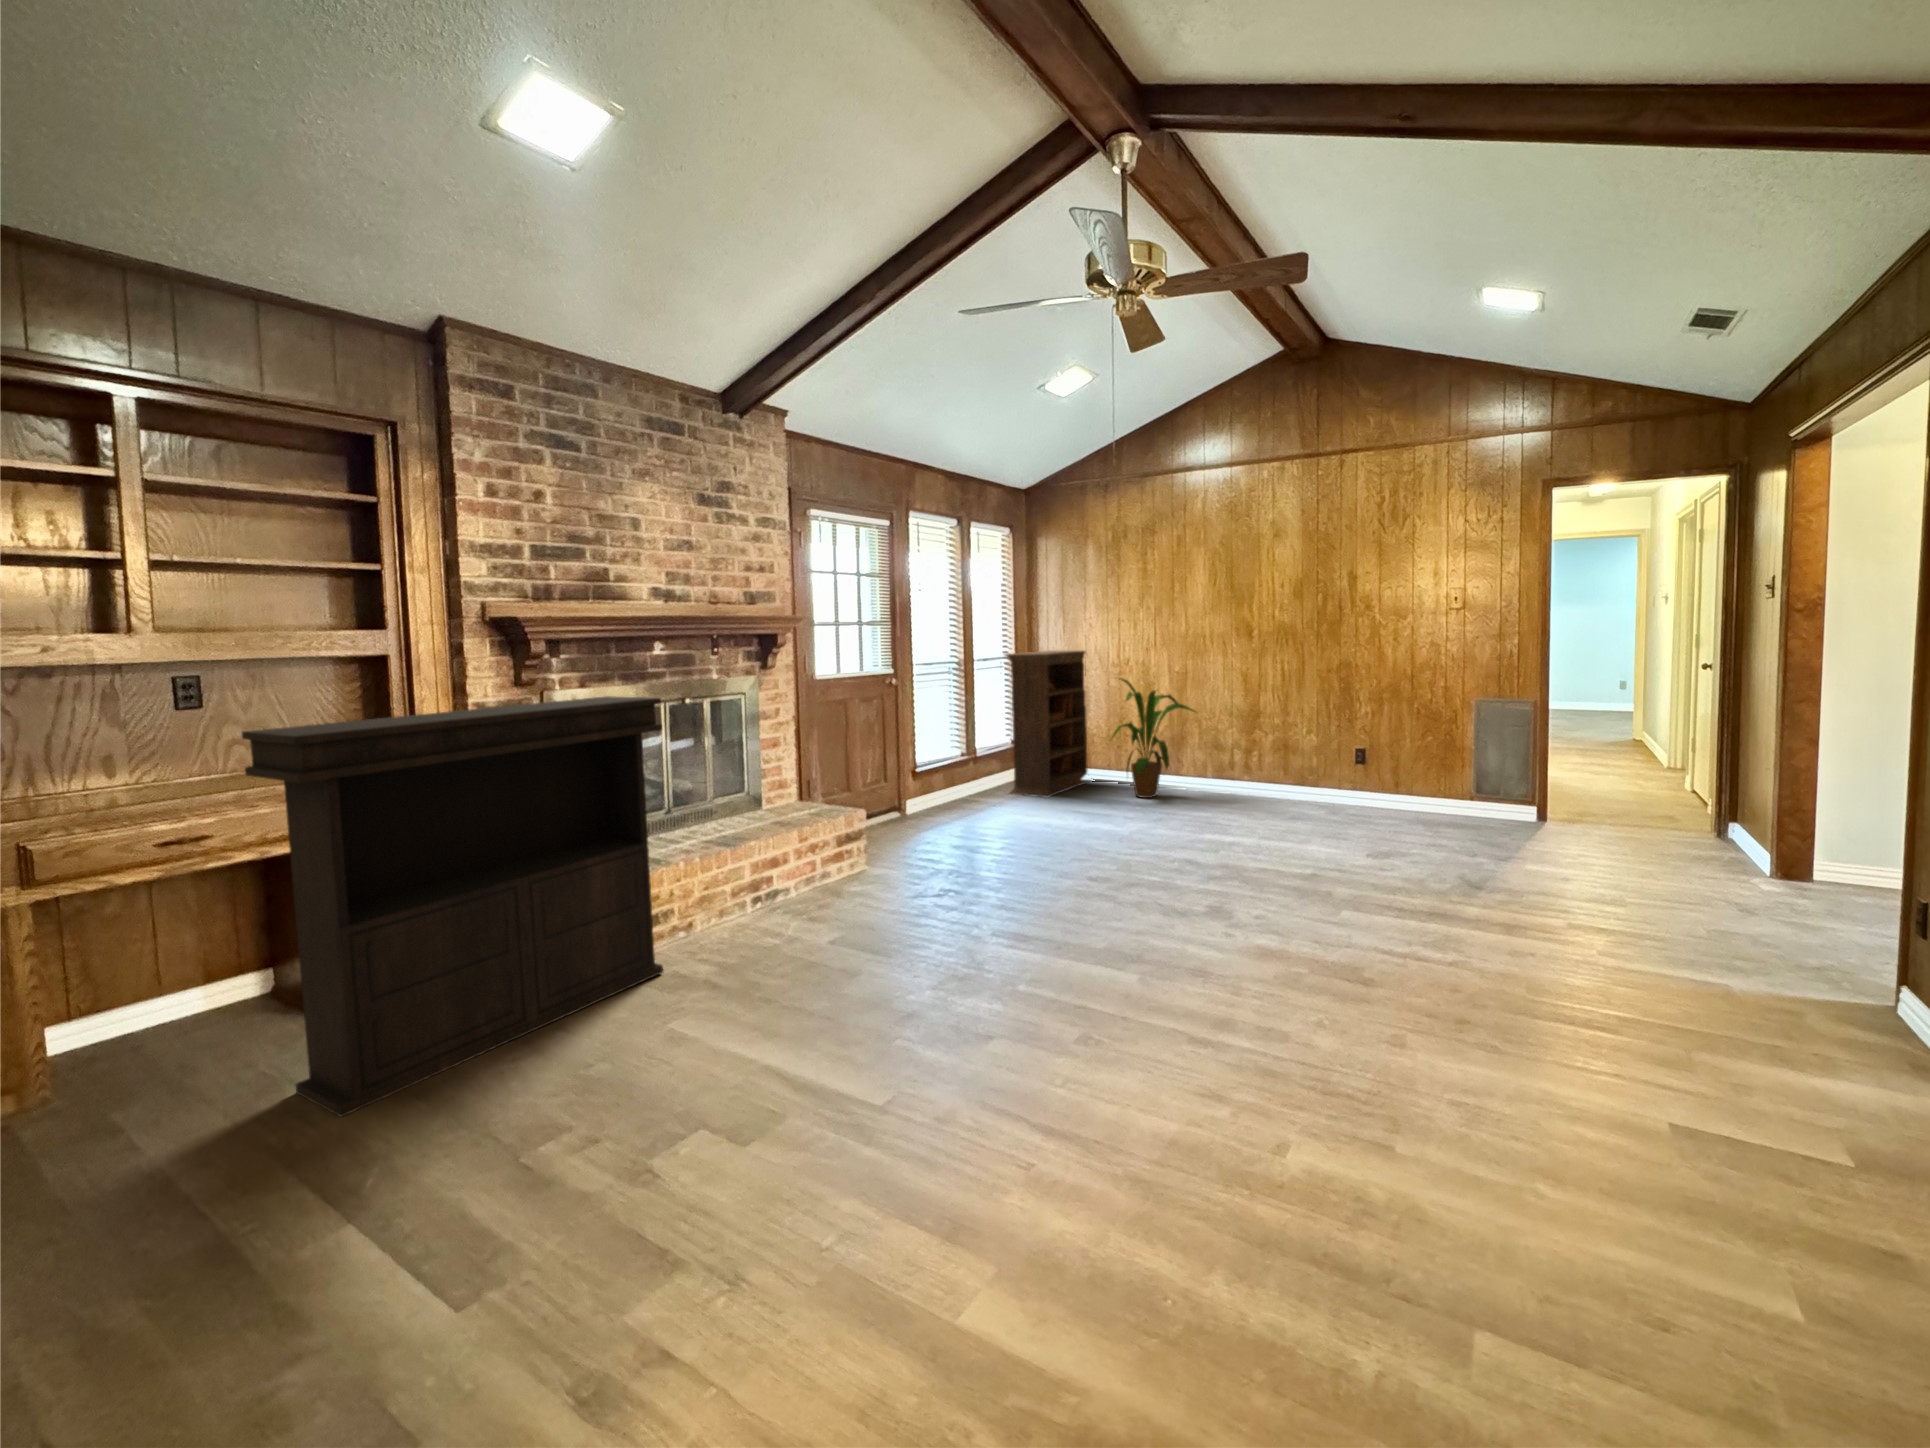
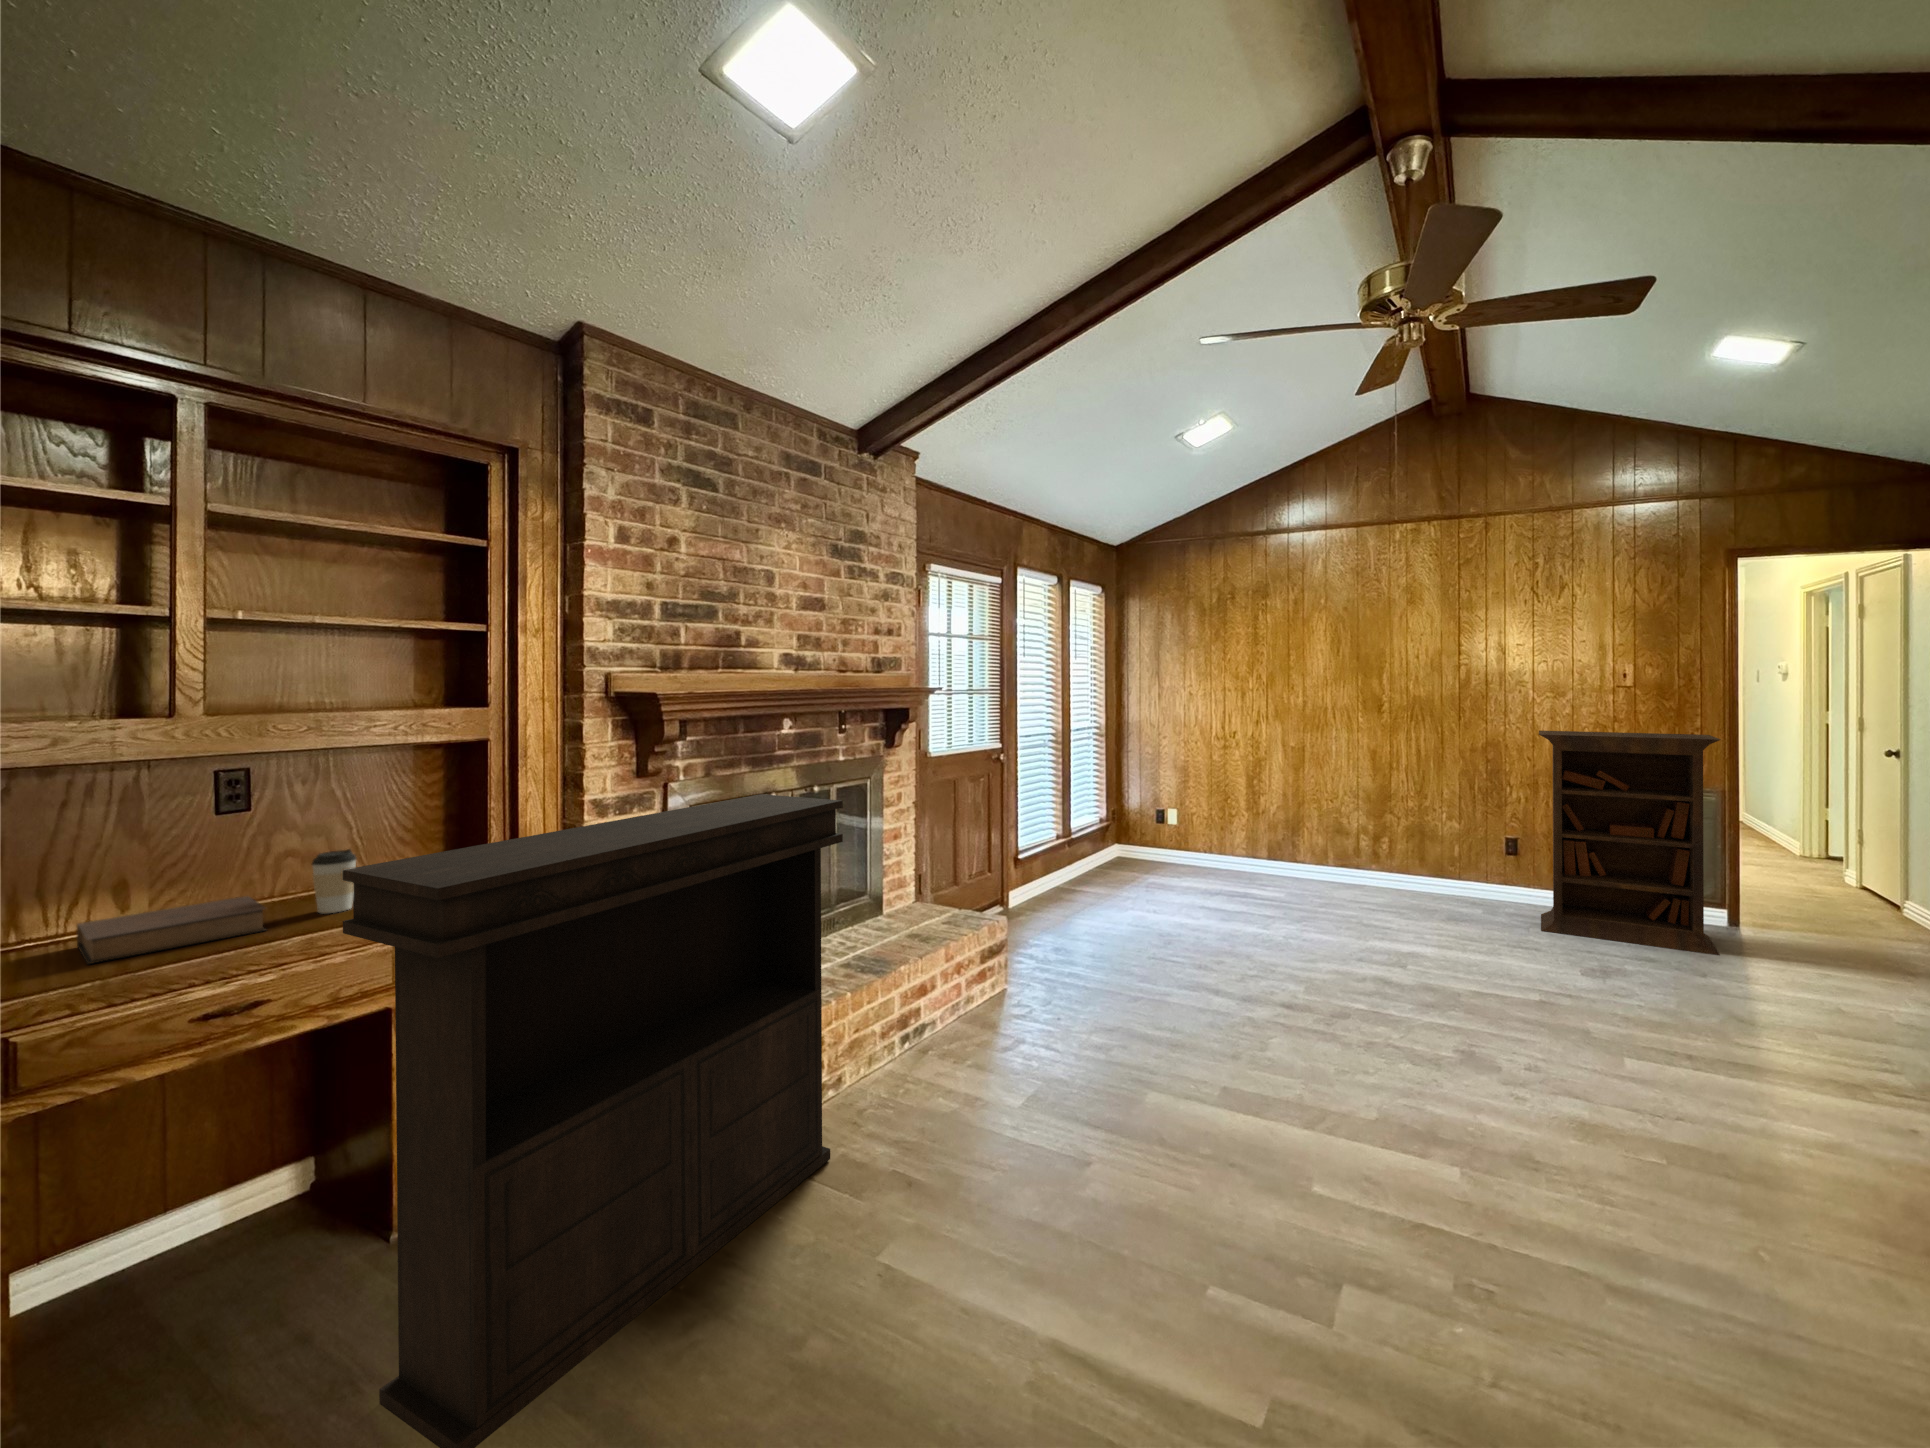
bookcase: present [1005,651,1091,798] -> present [1539,731,1721,955]
house plant: present [1112,678,1195,798] -> none [1228,753,1327,889]
coffee cup: none [245,735,281,781] -> present [312,849,357,913]
book: none [74,768,212,806] -> present [77,896,266,964]

